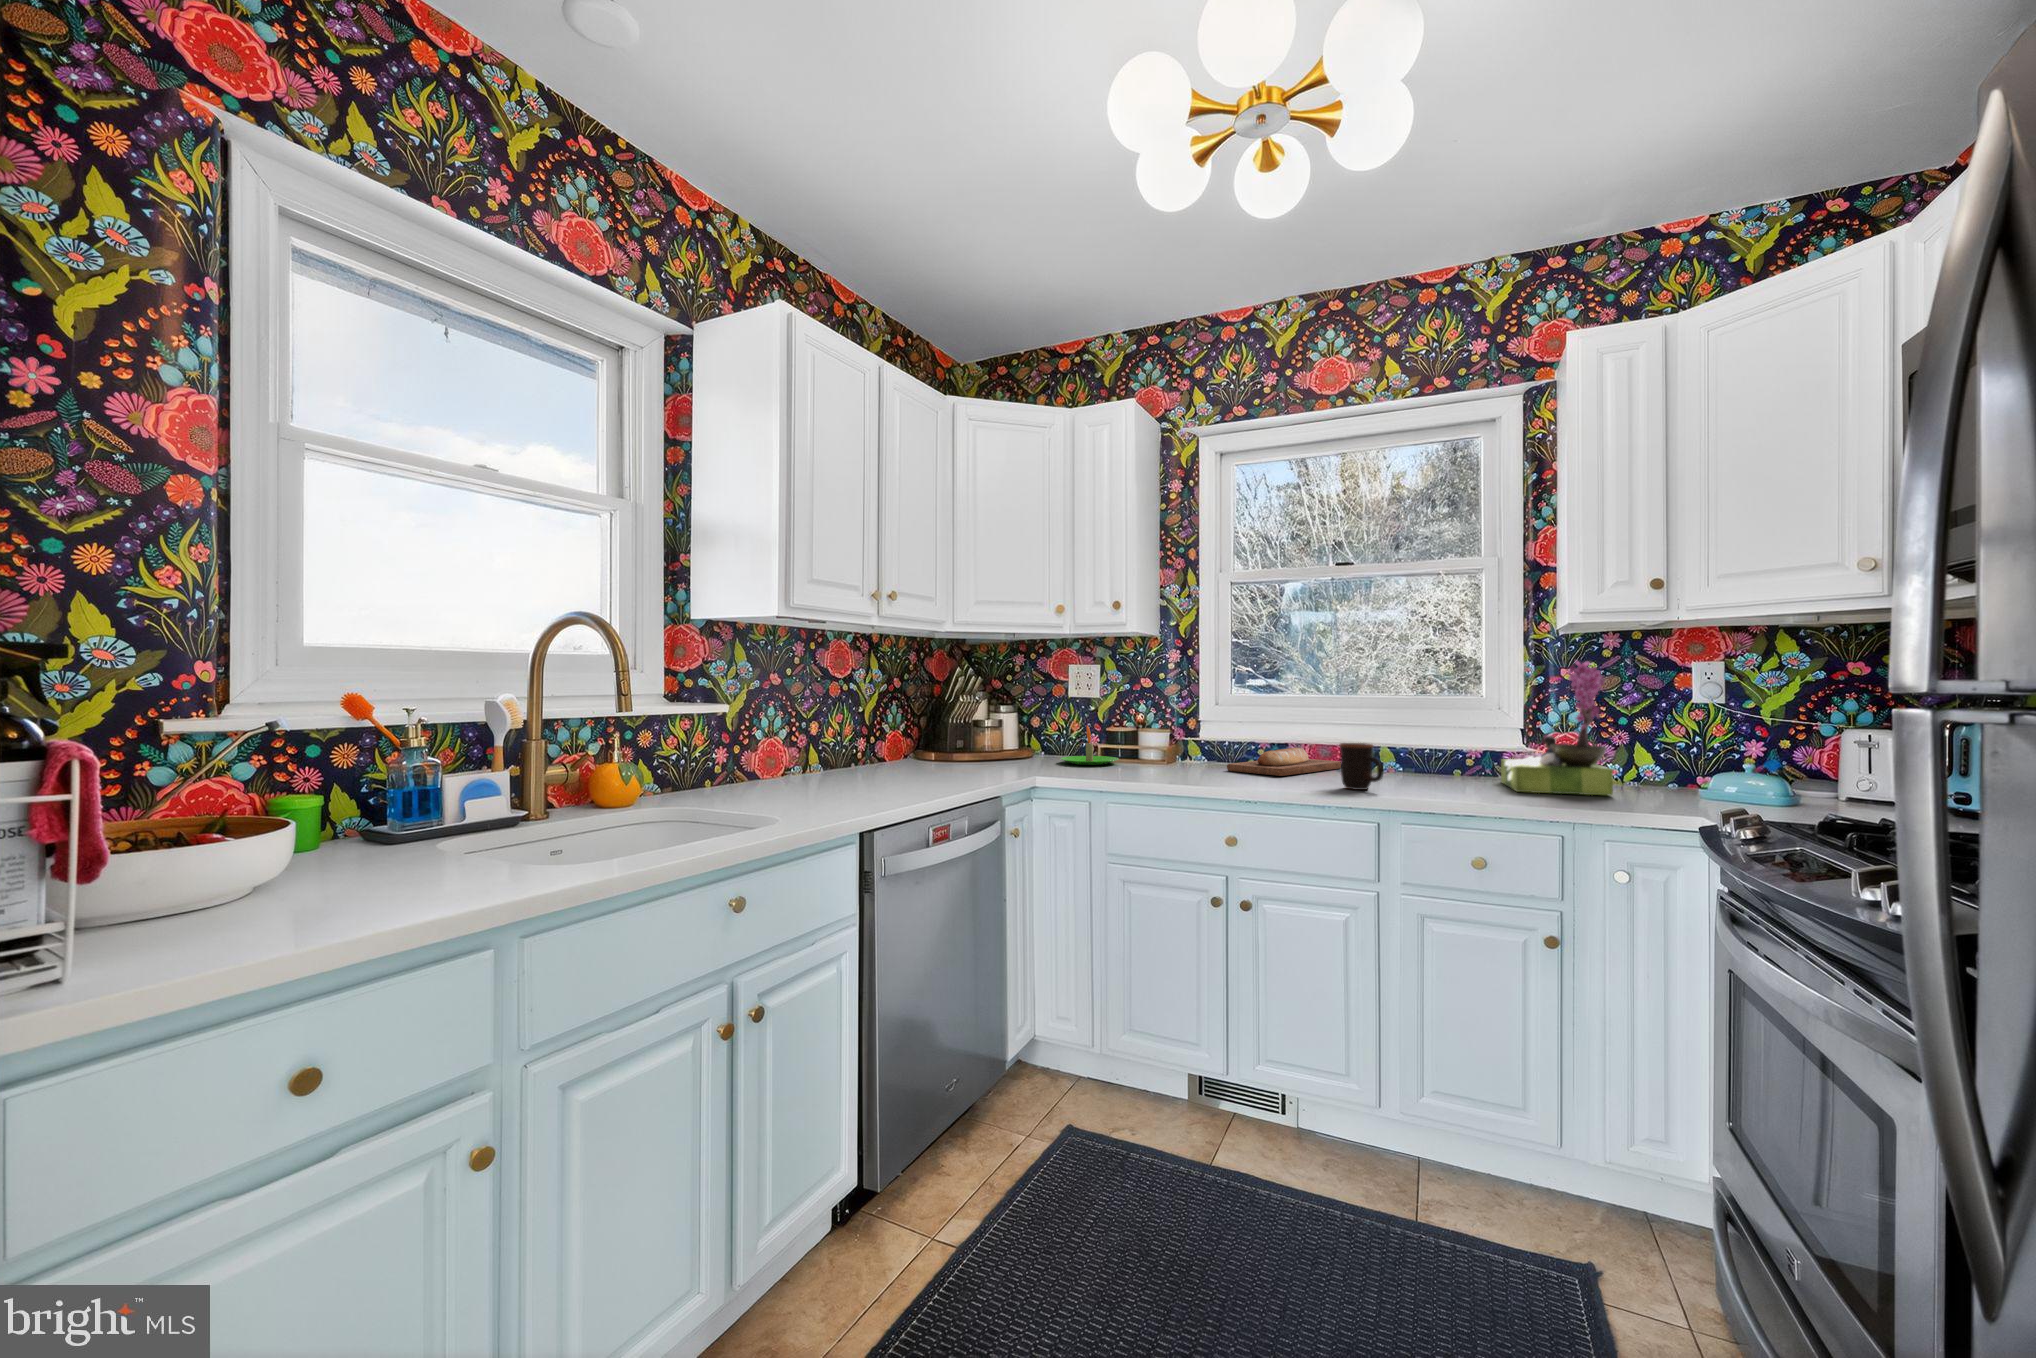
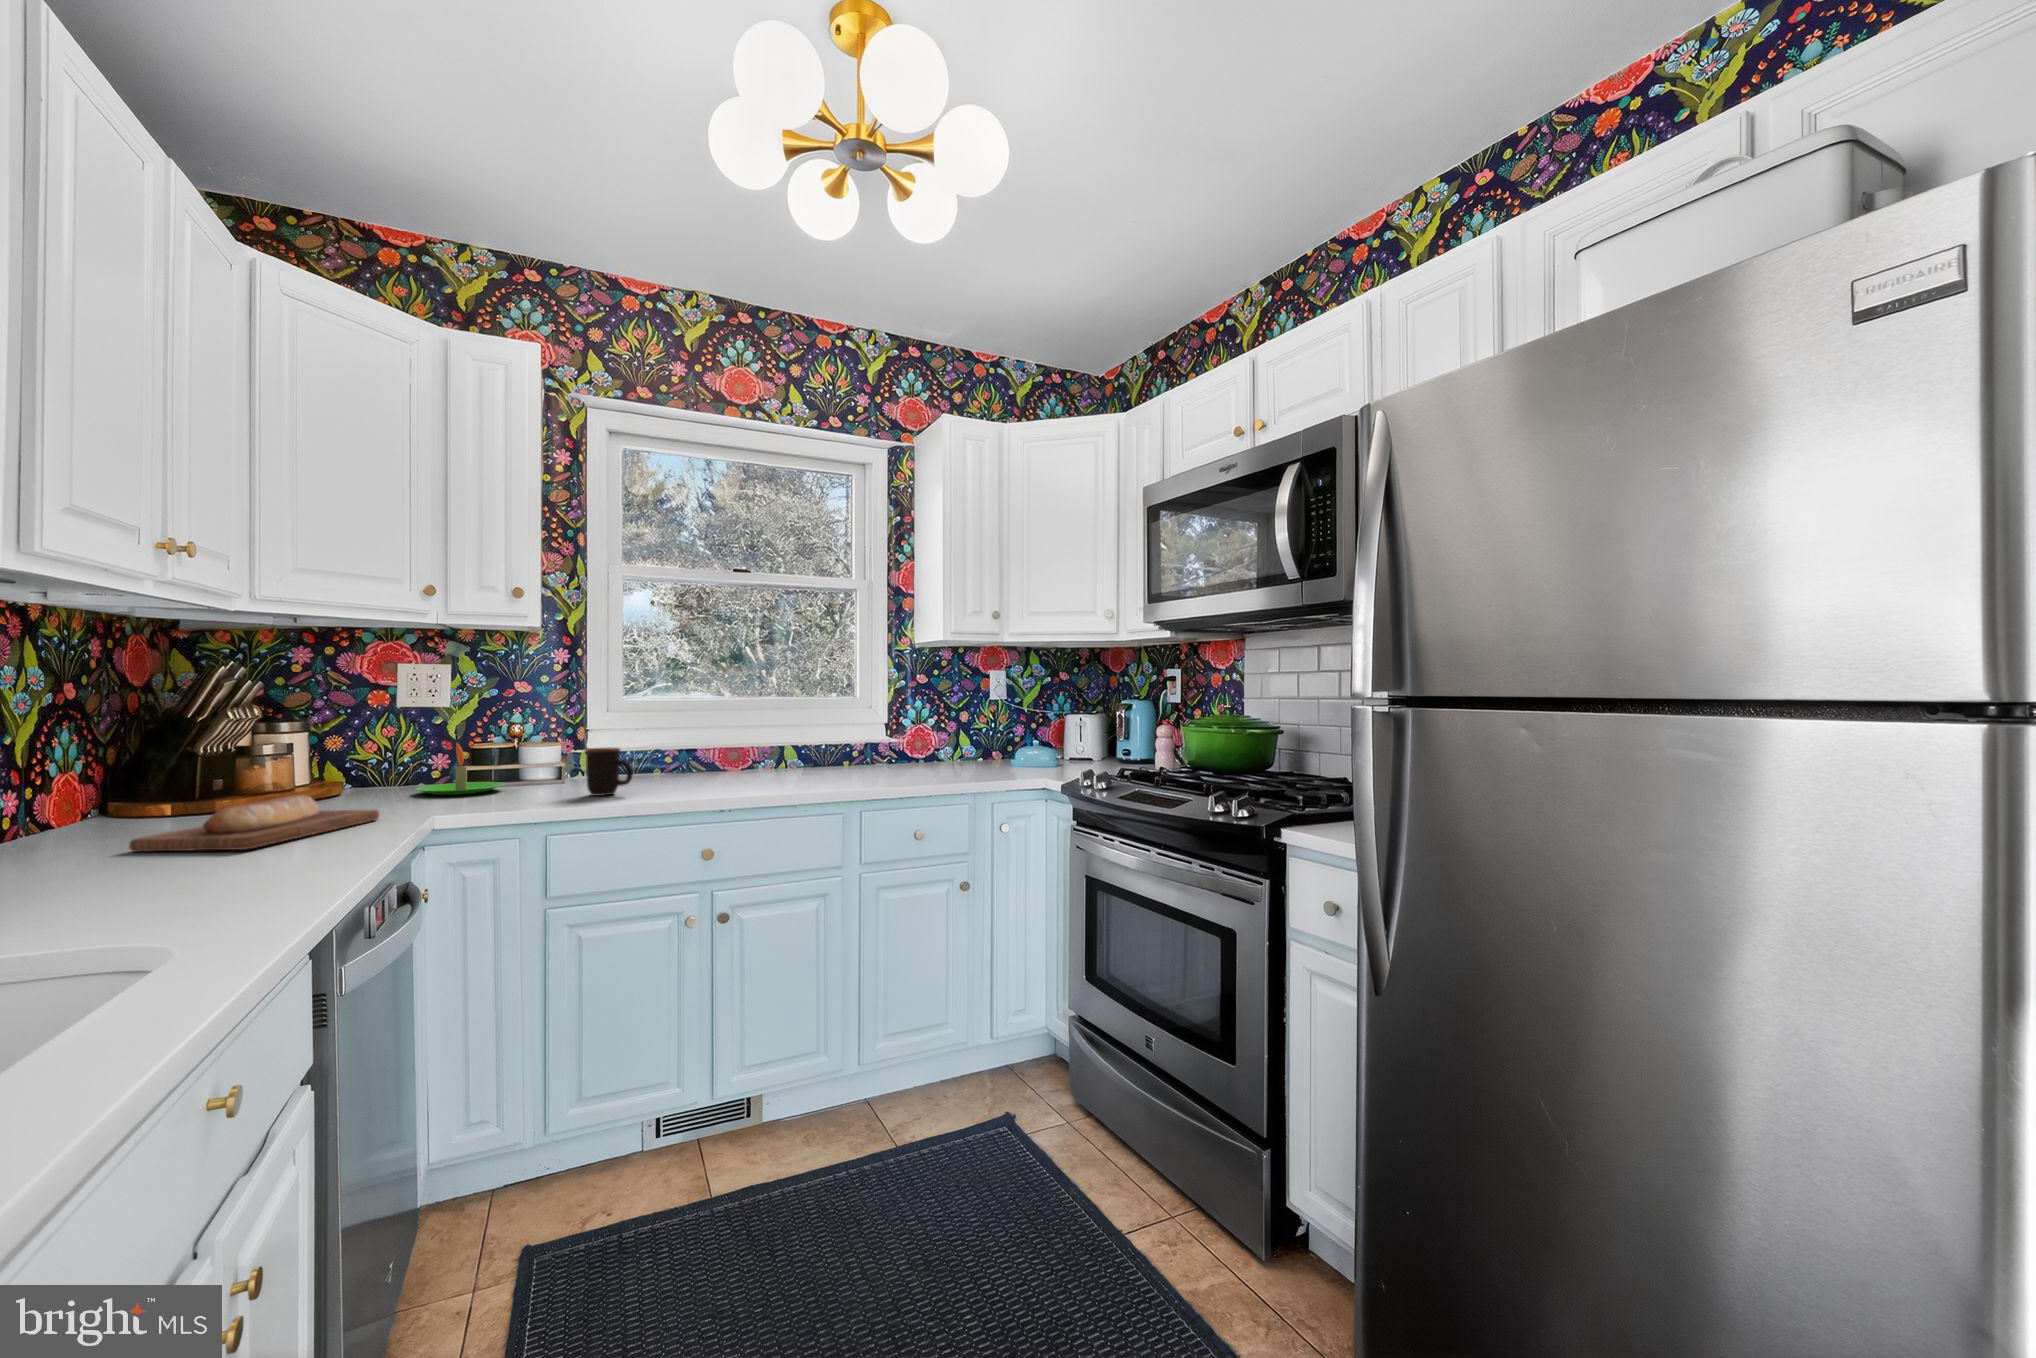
flower arrangement: present [1501,660,1613,796] -> none [887,668,971,774]
mug: present [1340,743,1383,790] -> present [585,748,633,796]
bread loaf: present [1227,748,1341,776] -> present [129,795,379,852]

